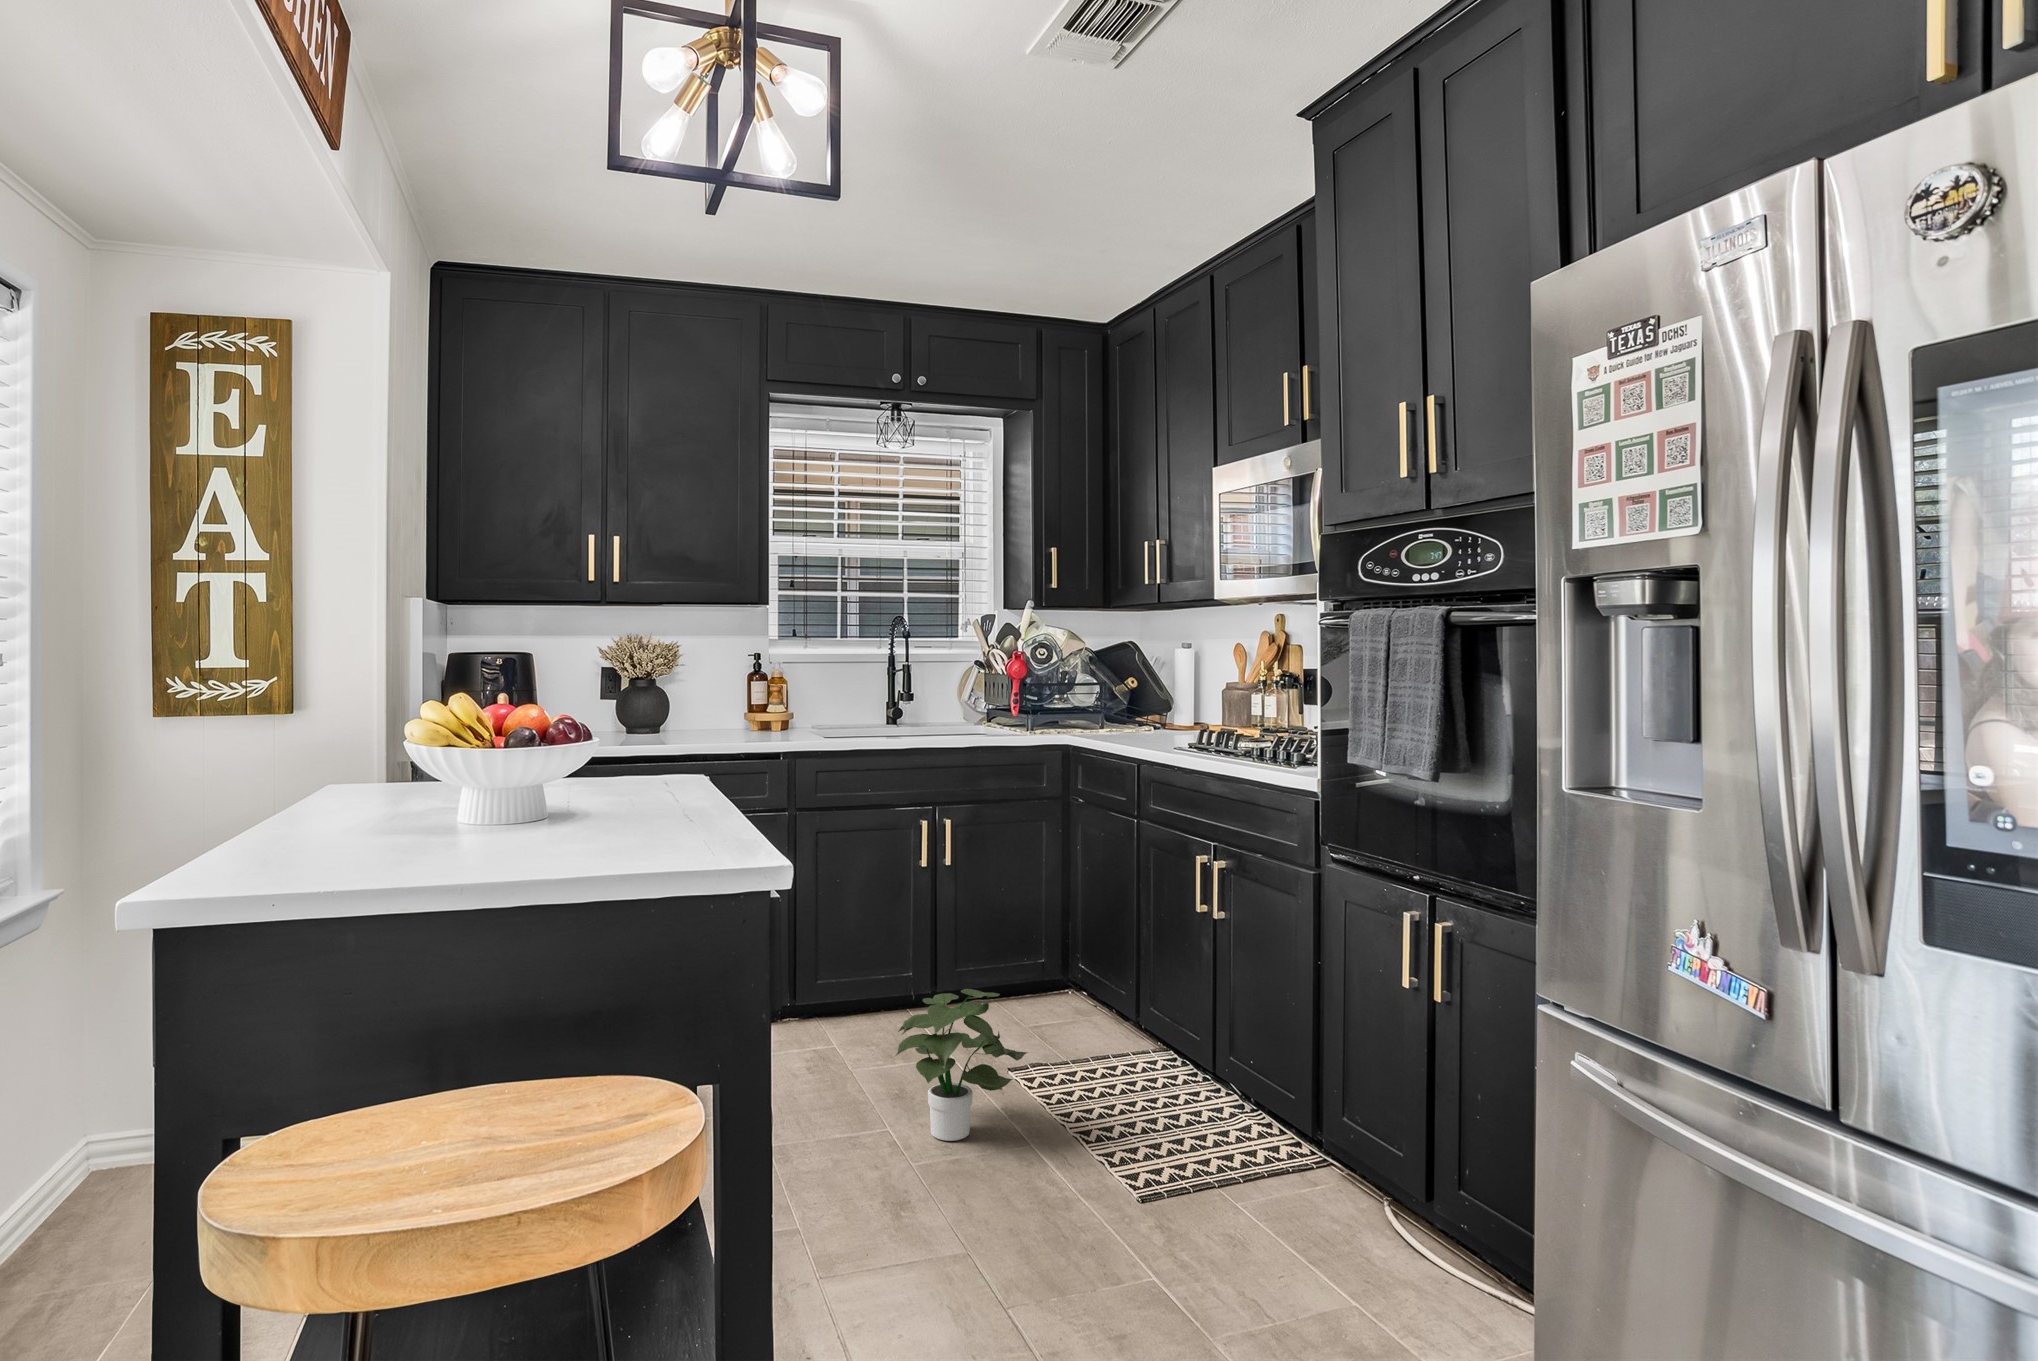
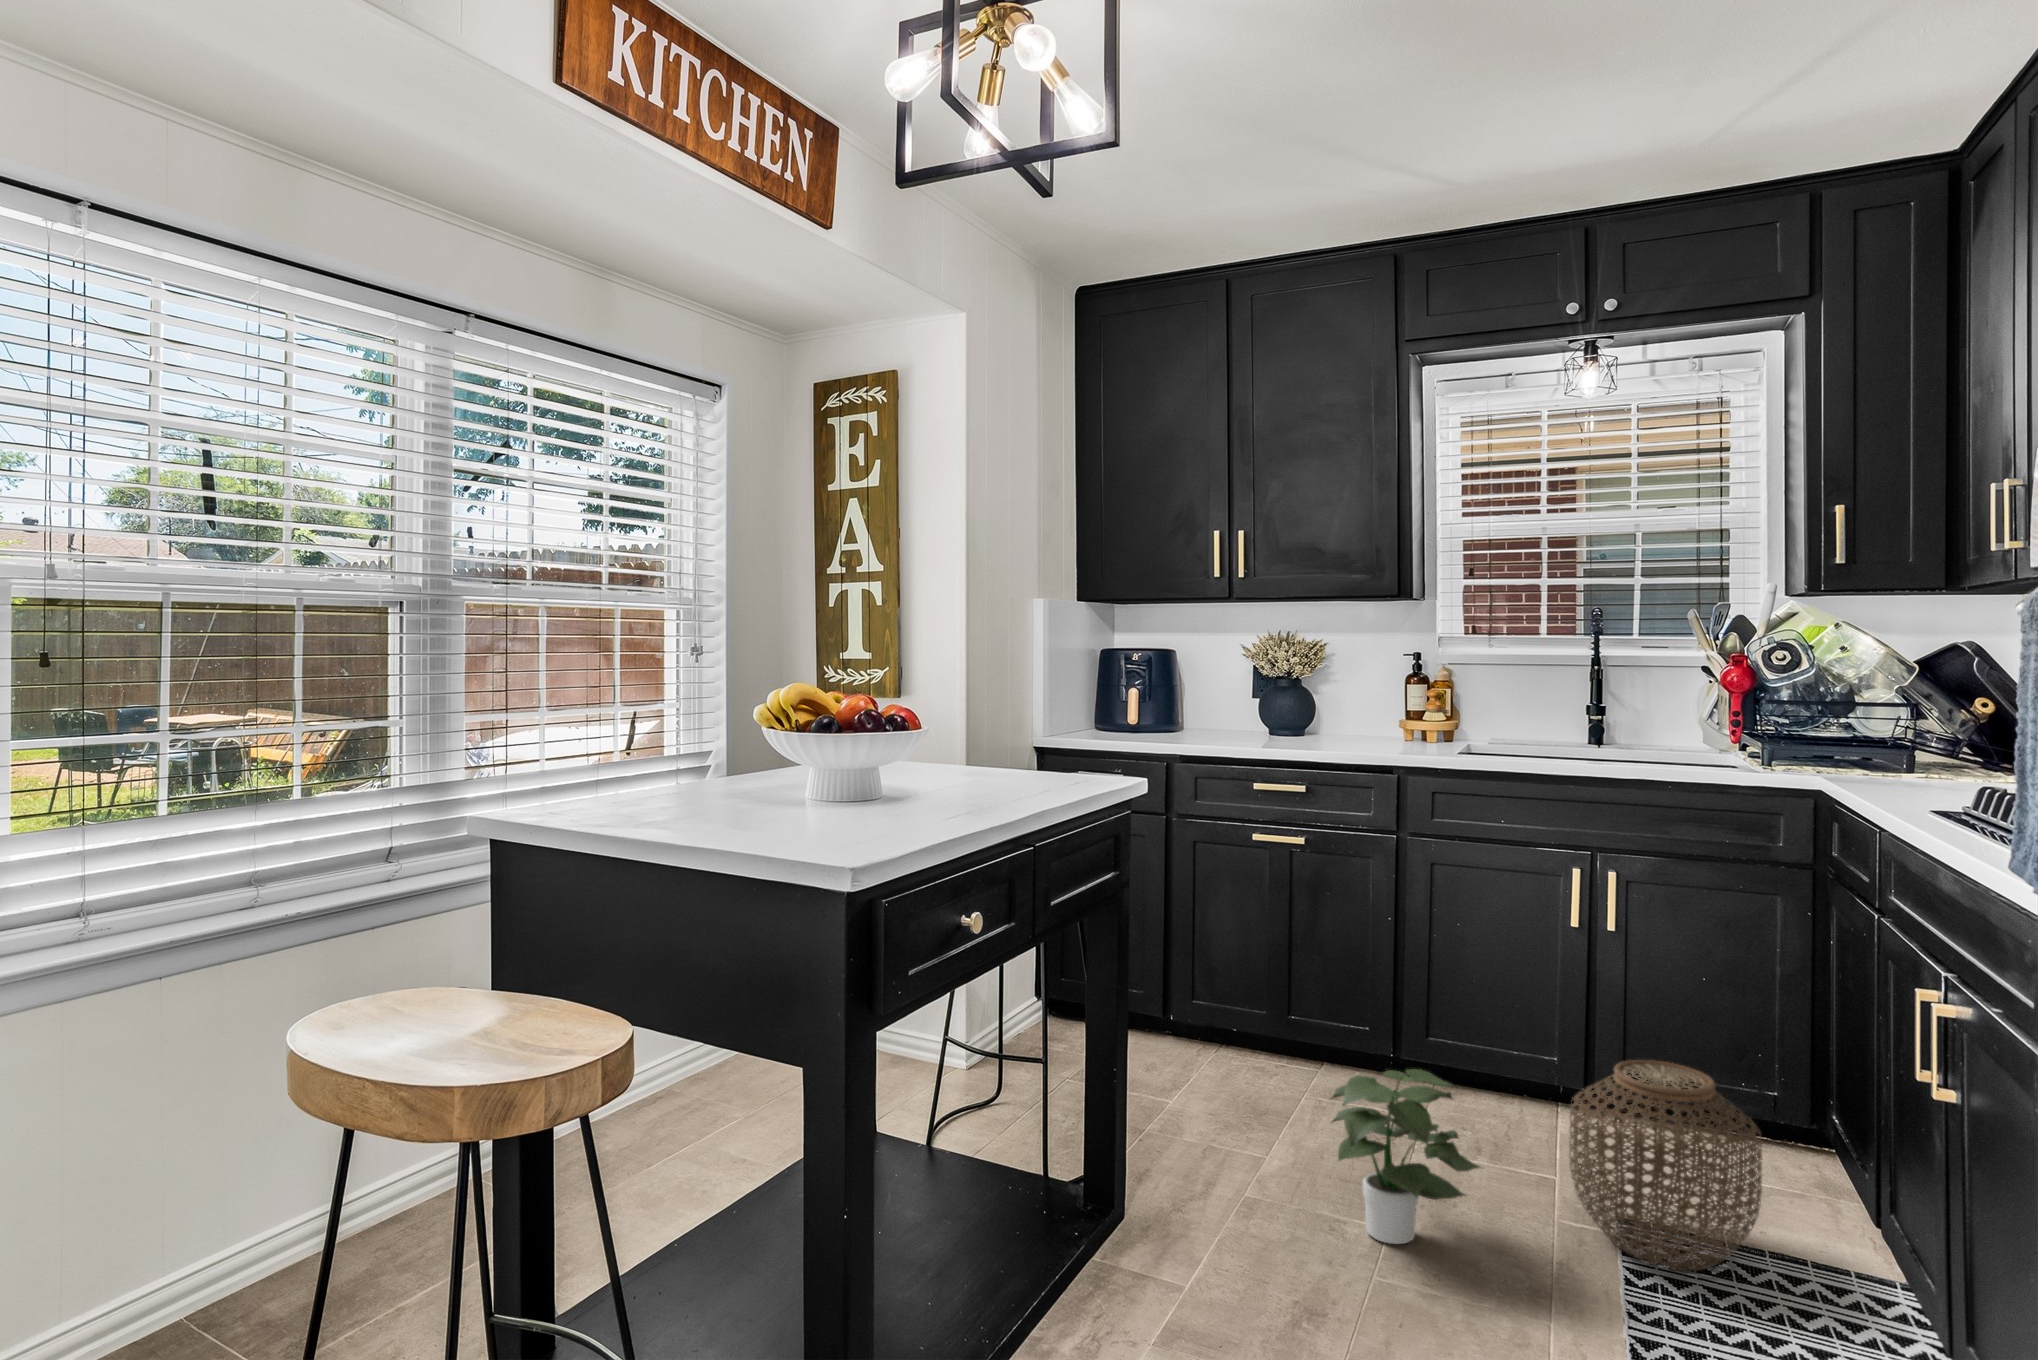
woven basket: none [1035,944,1159,1092] -> present [1569,1060,1762,1270]

